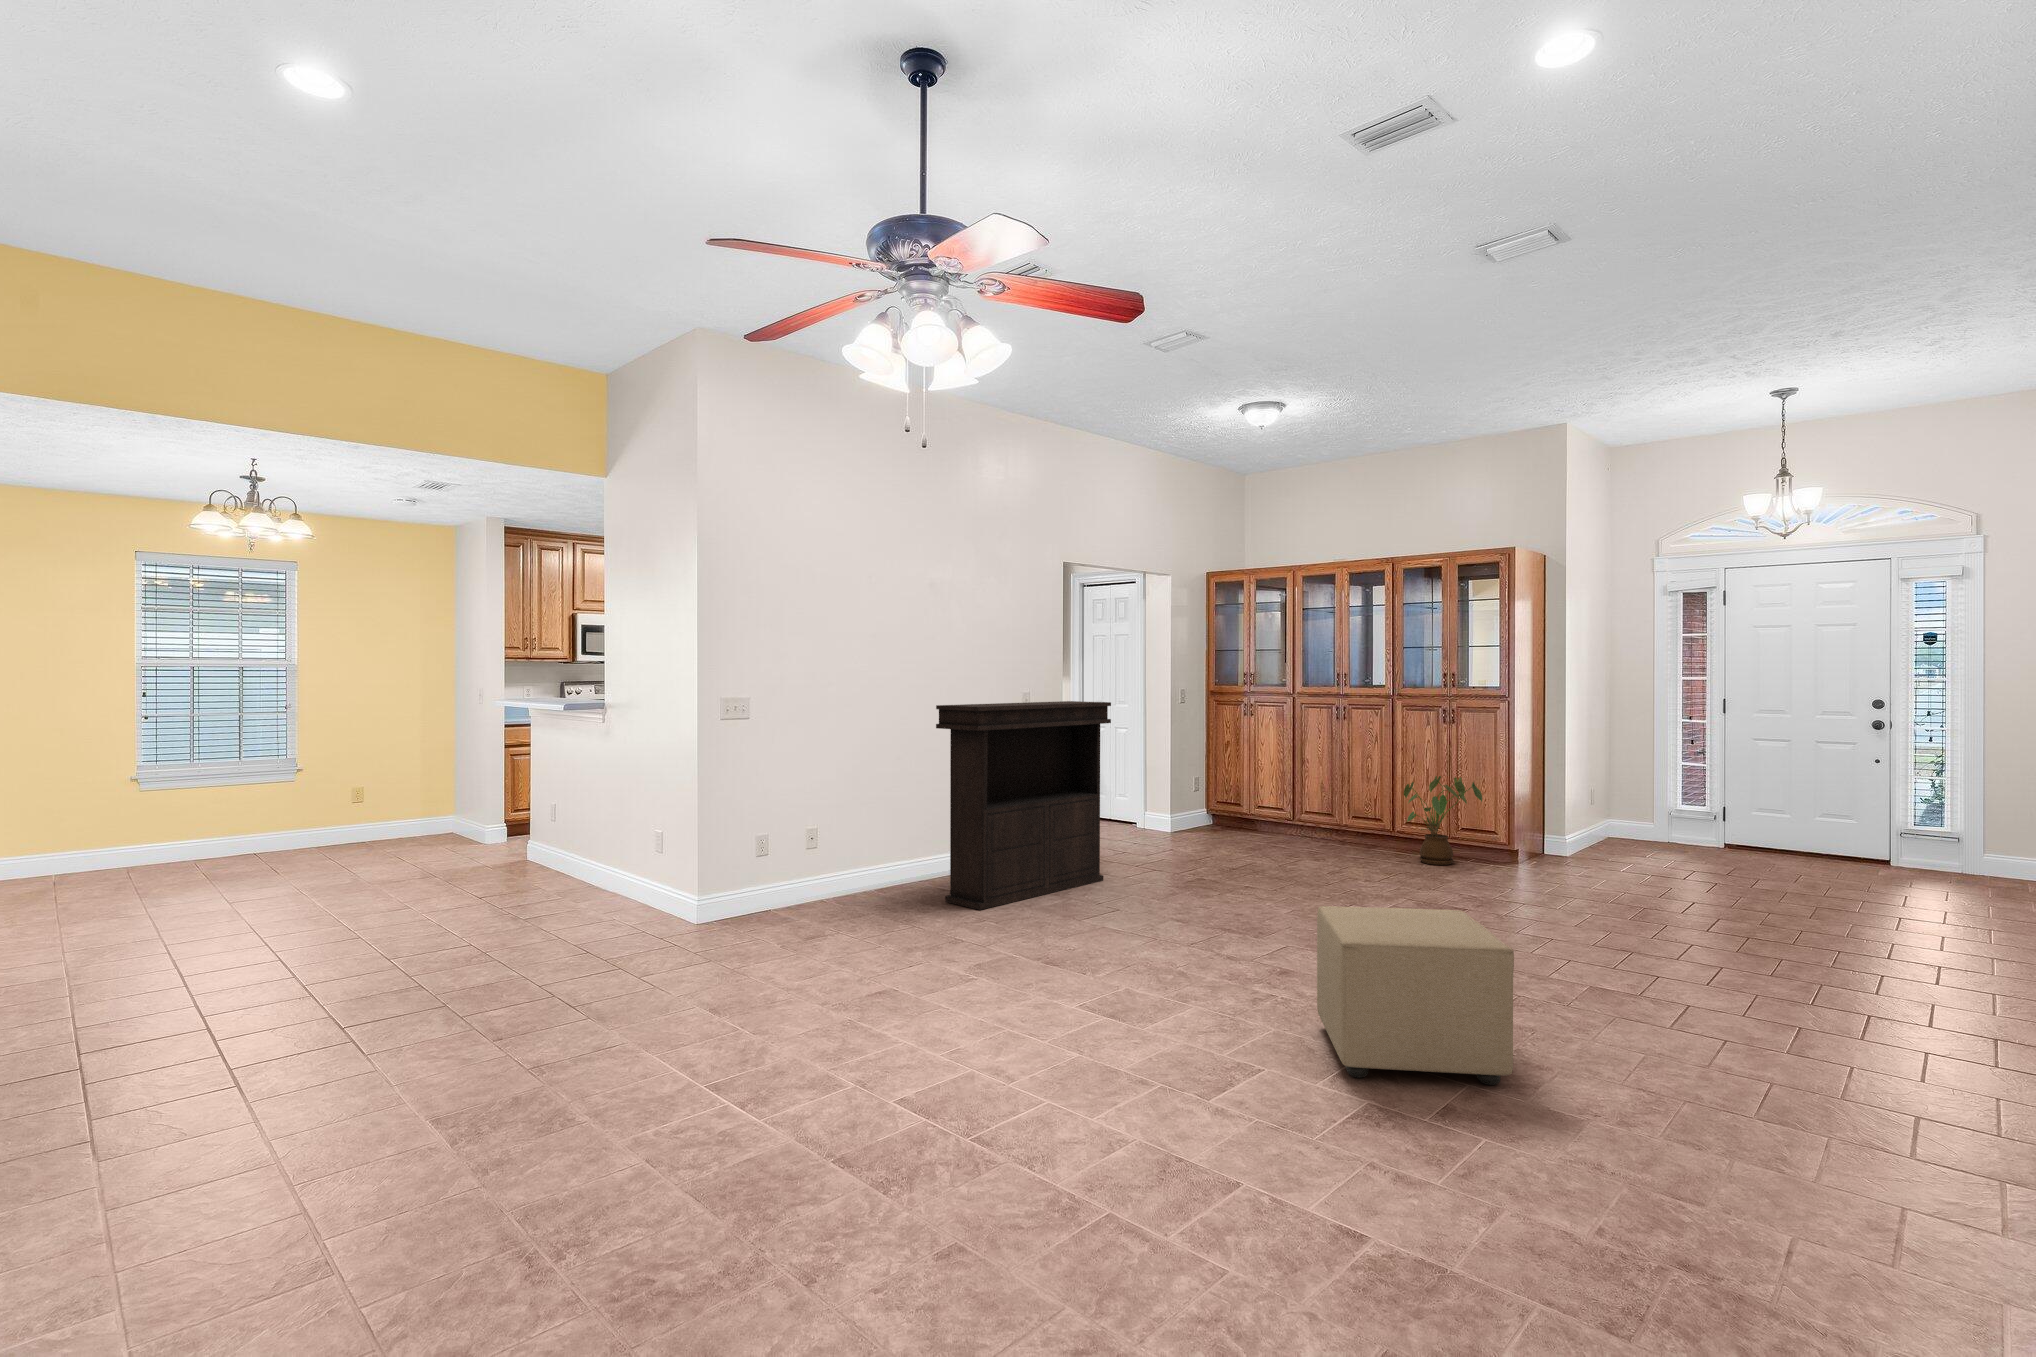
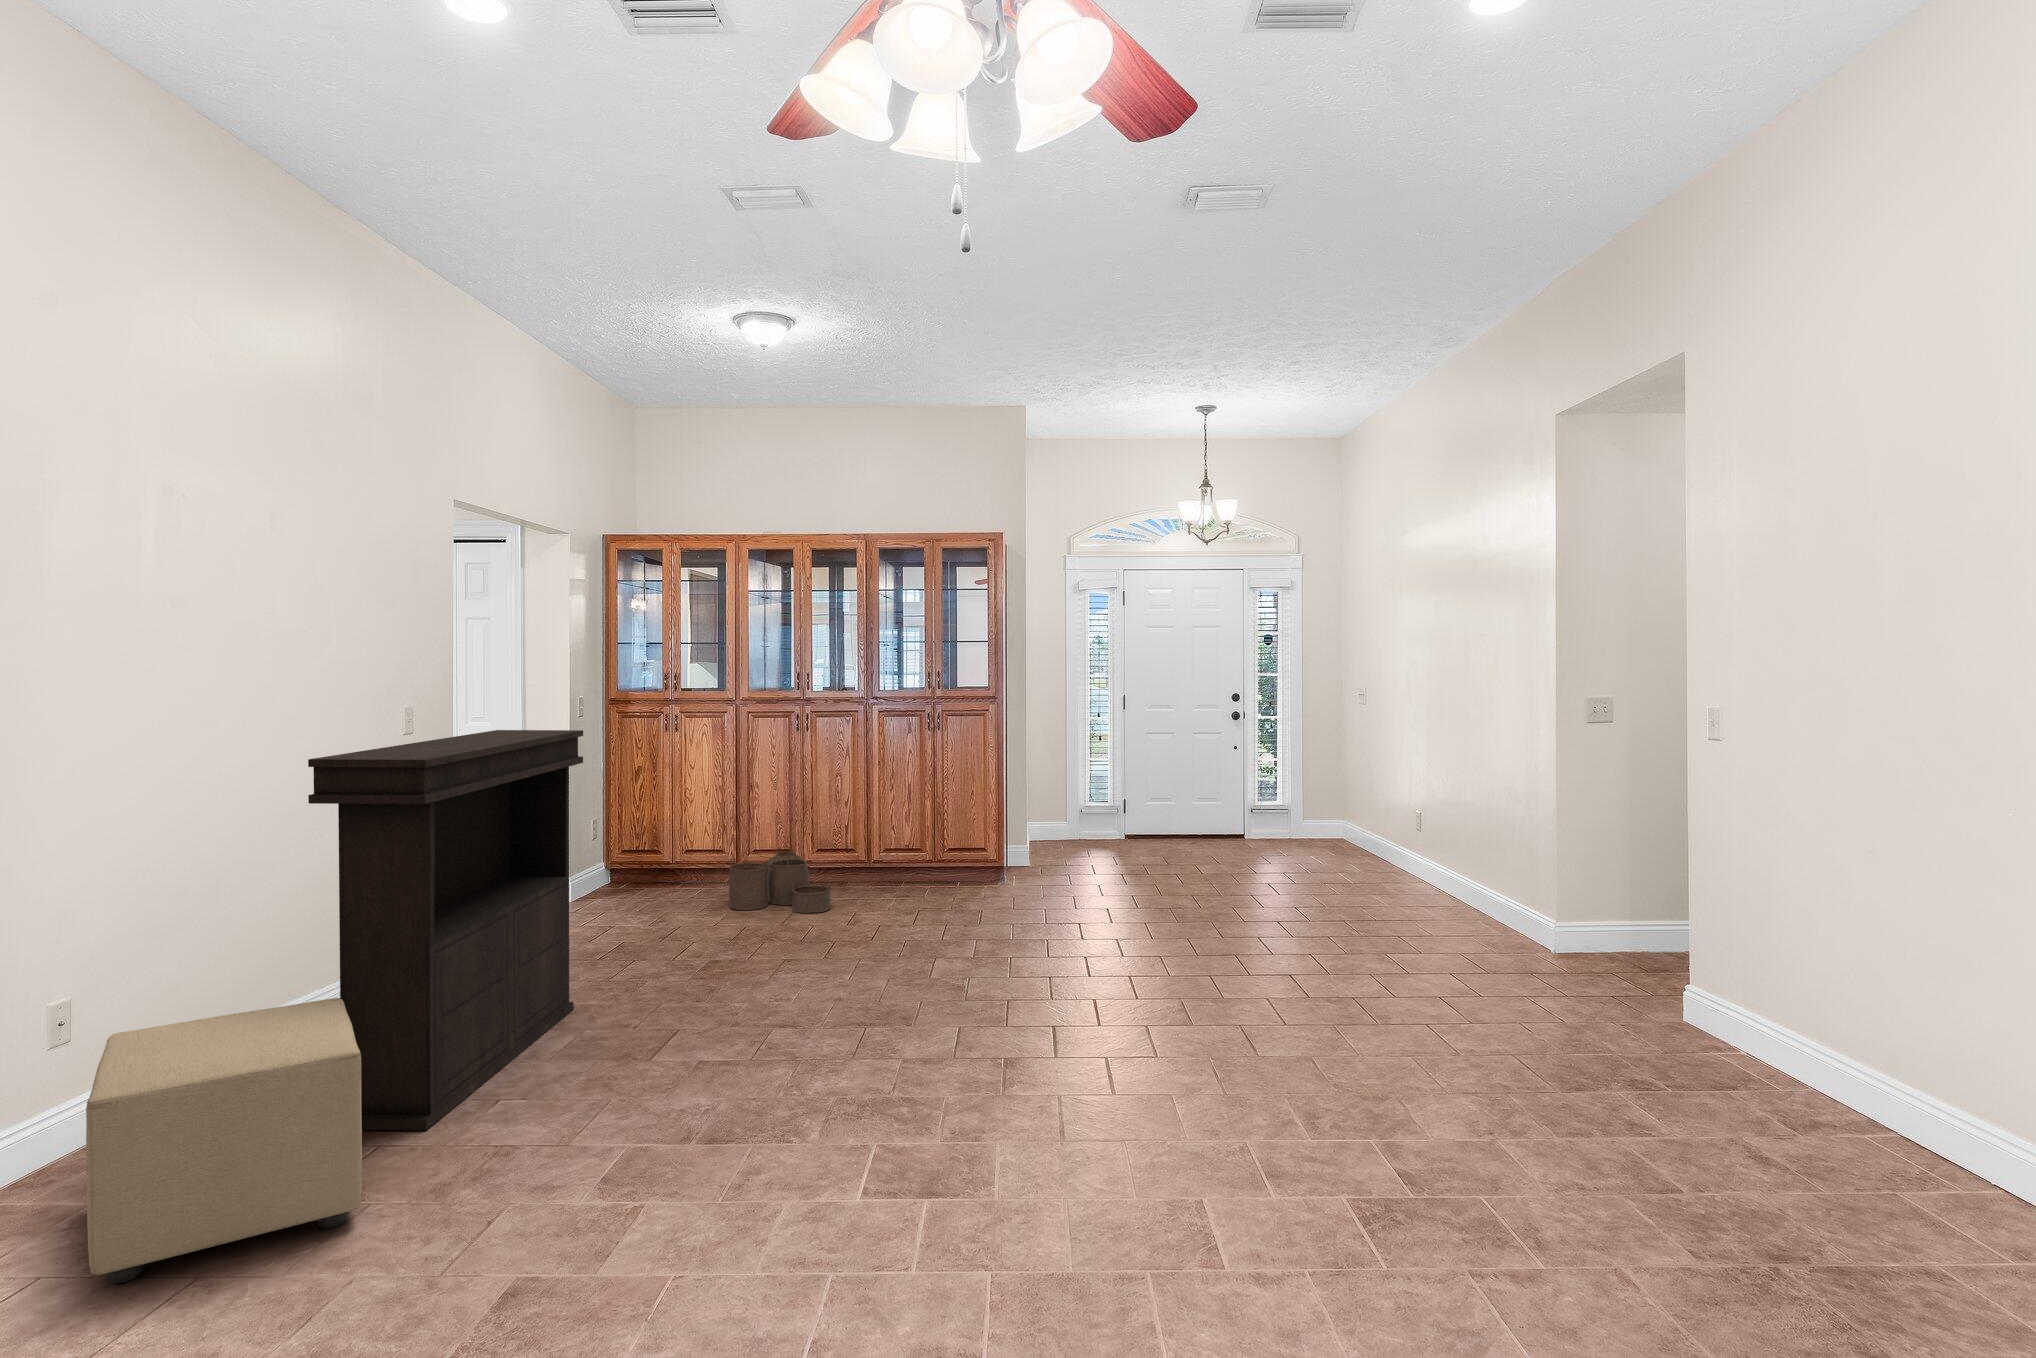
house plant: present [1404,776,1482,865] -> none [898,793,982,898]
woven basket: none [1265,811,1339,860] -> present [729,848,831,913]
ottoman: present [1317,906,1514,1085] -> present [86,998,362,1283]

